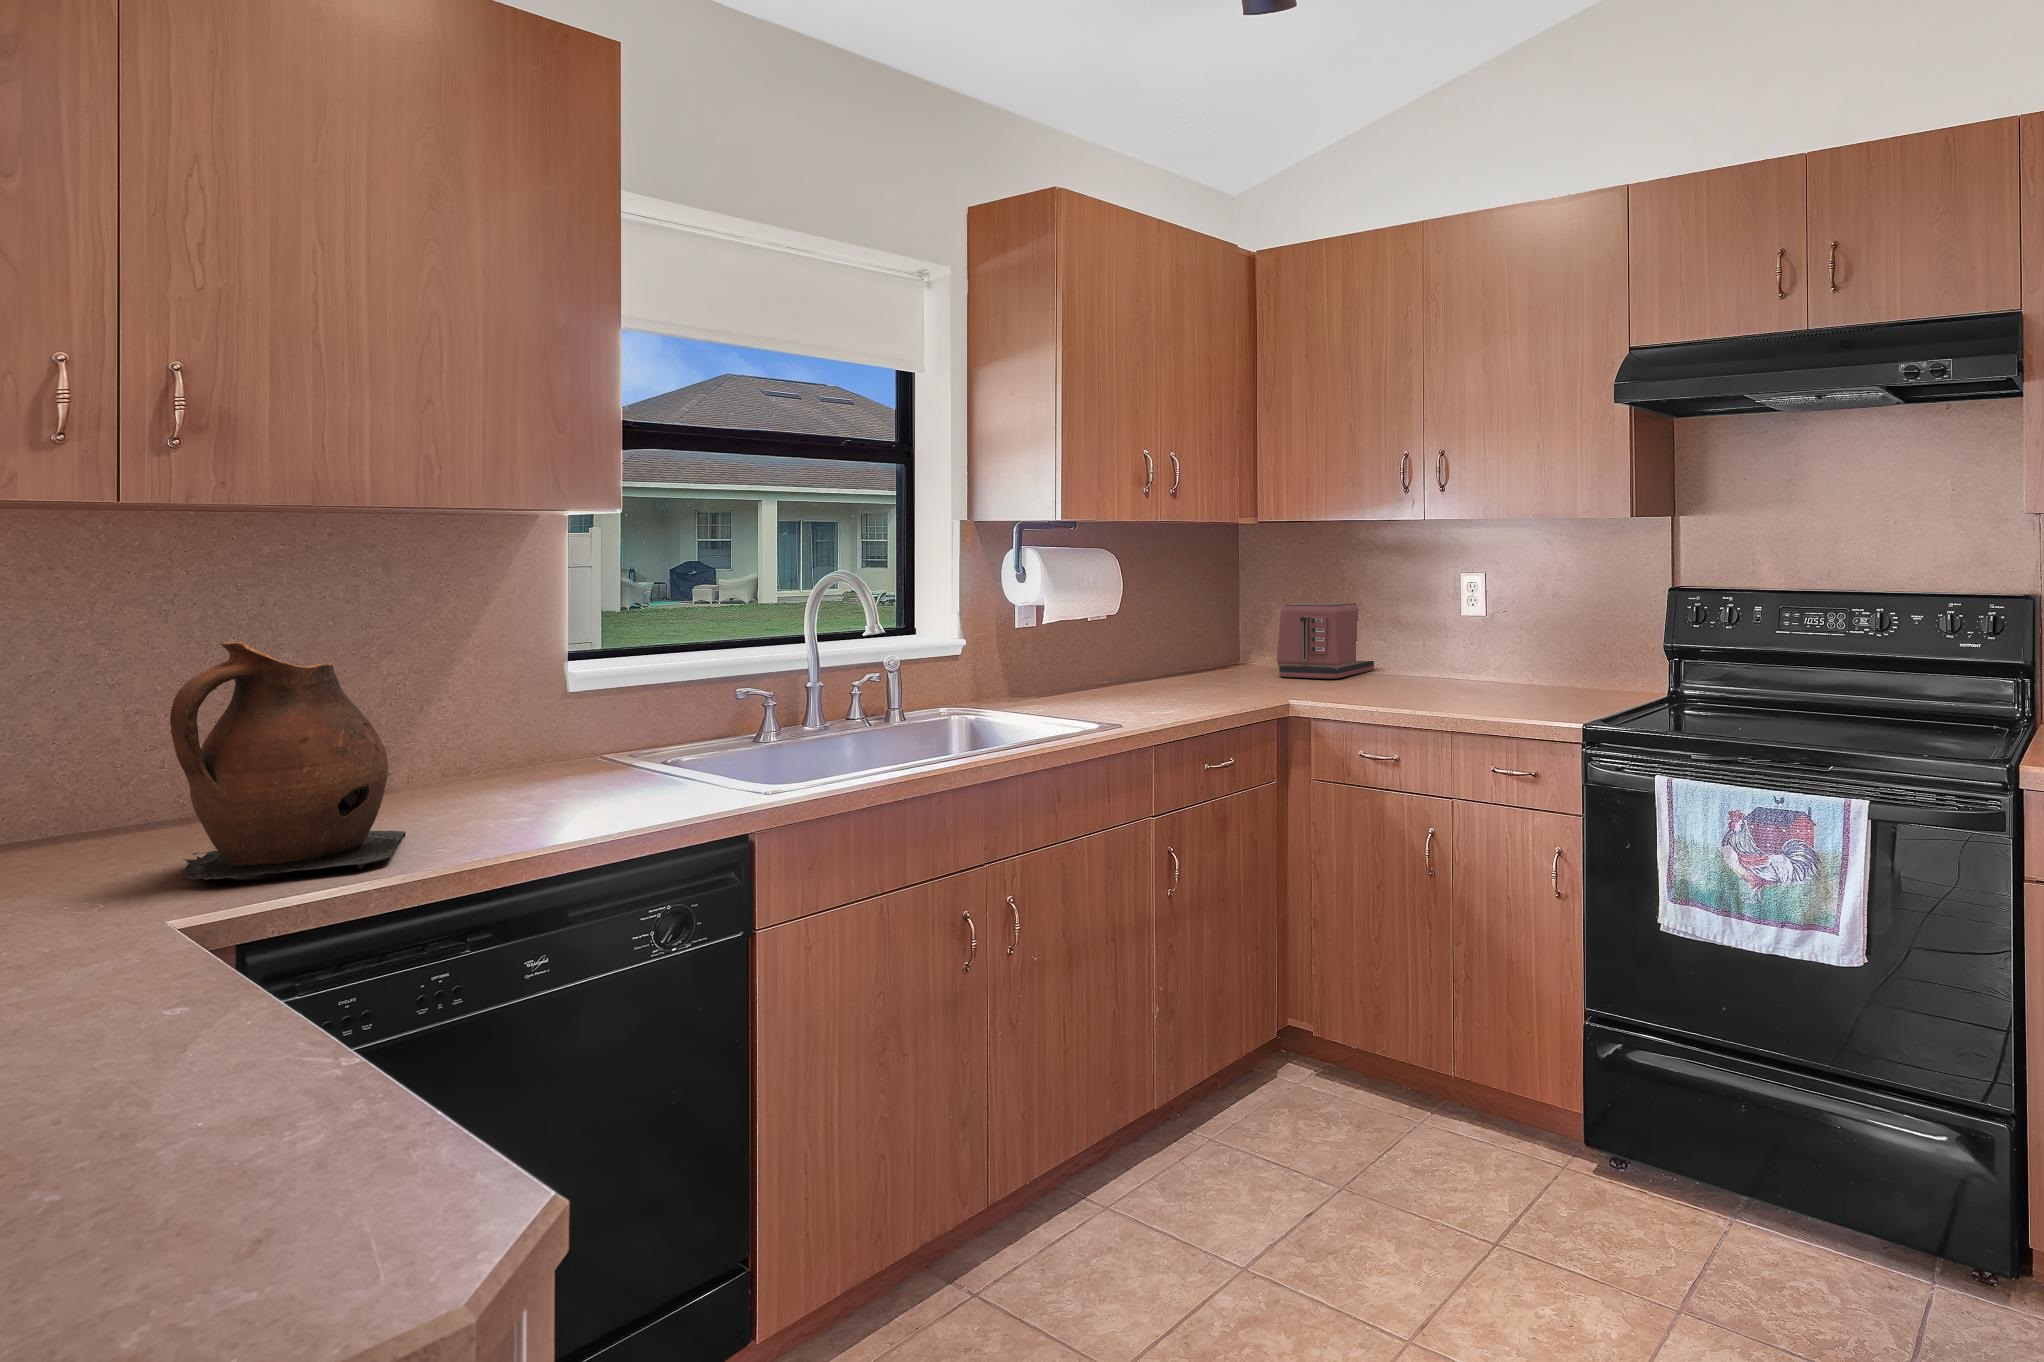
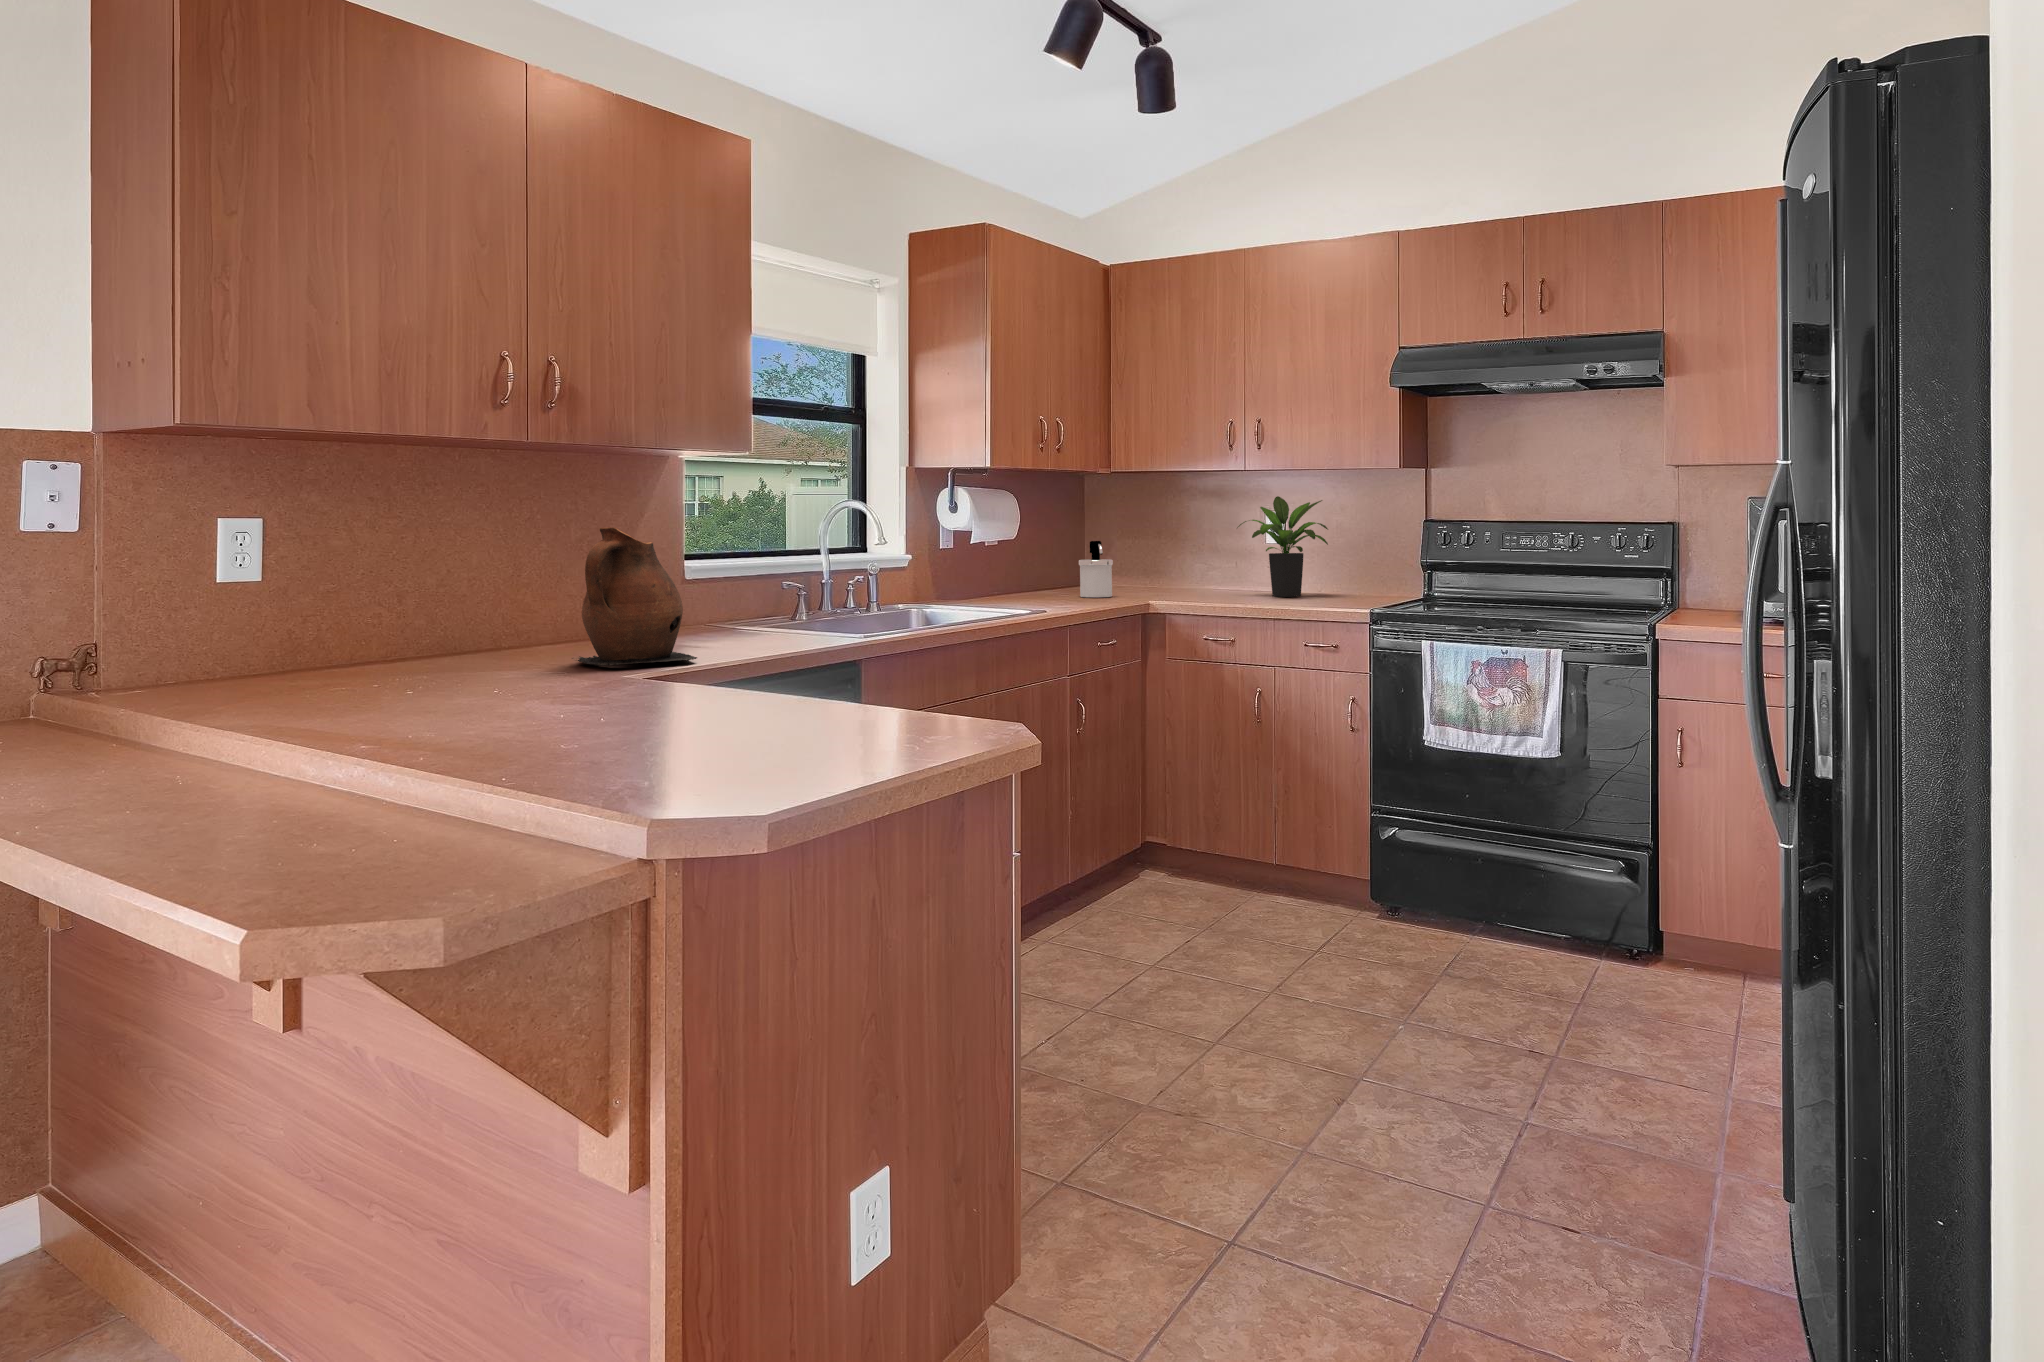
potted plant: none [1412,556,1539,693] -> present [1237,496,1328,597]
toaster: present [1277,603,1374,679] -> none [1128,536,1199,592]
soap dispenser: none [1200,613,1246,690] -> present [1079,541,1113,598]

